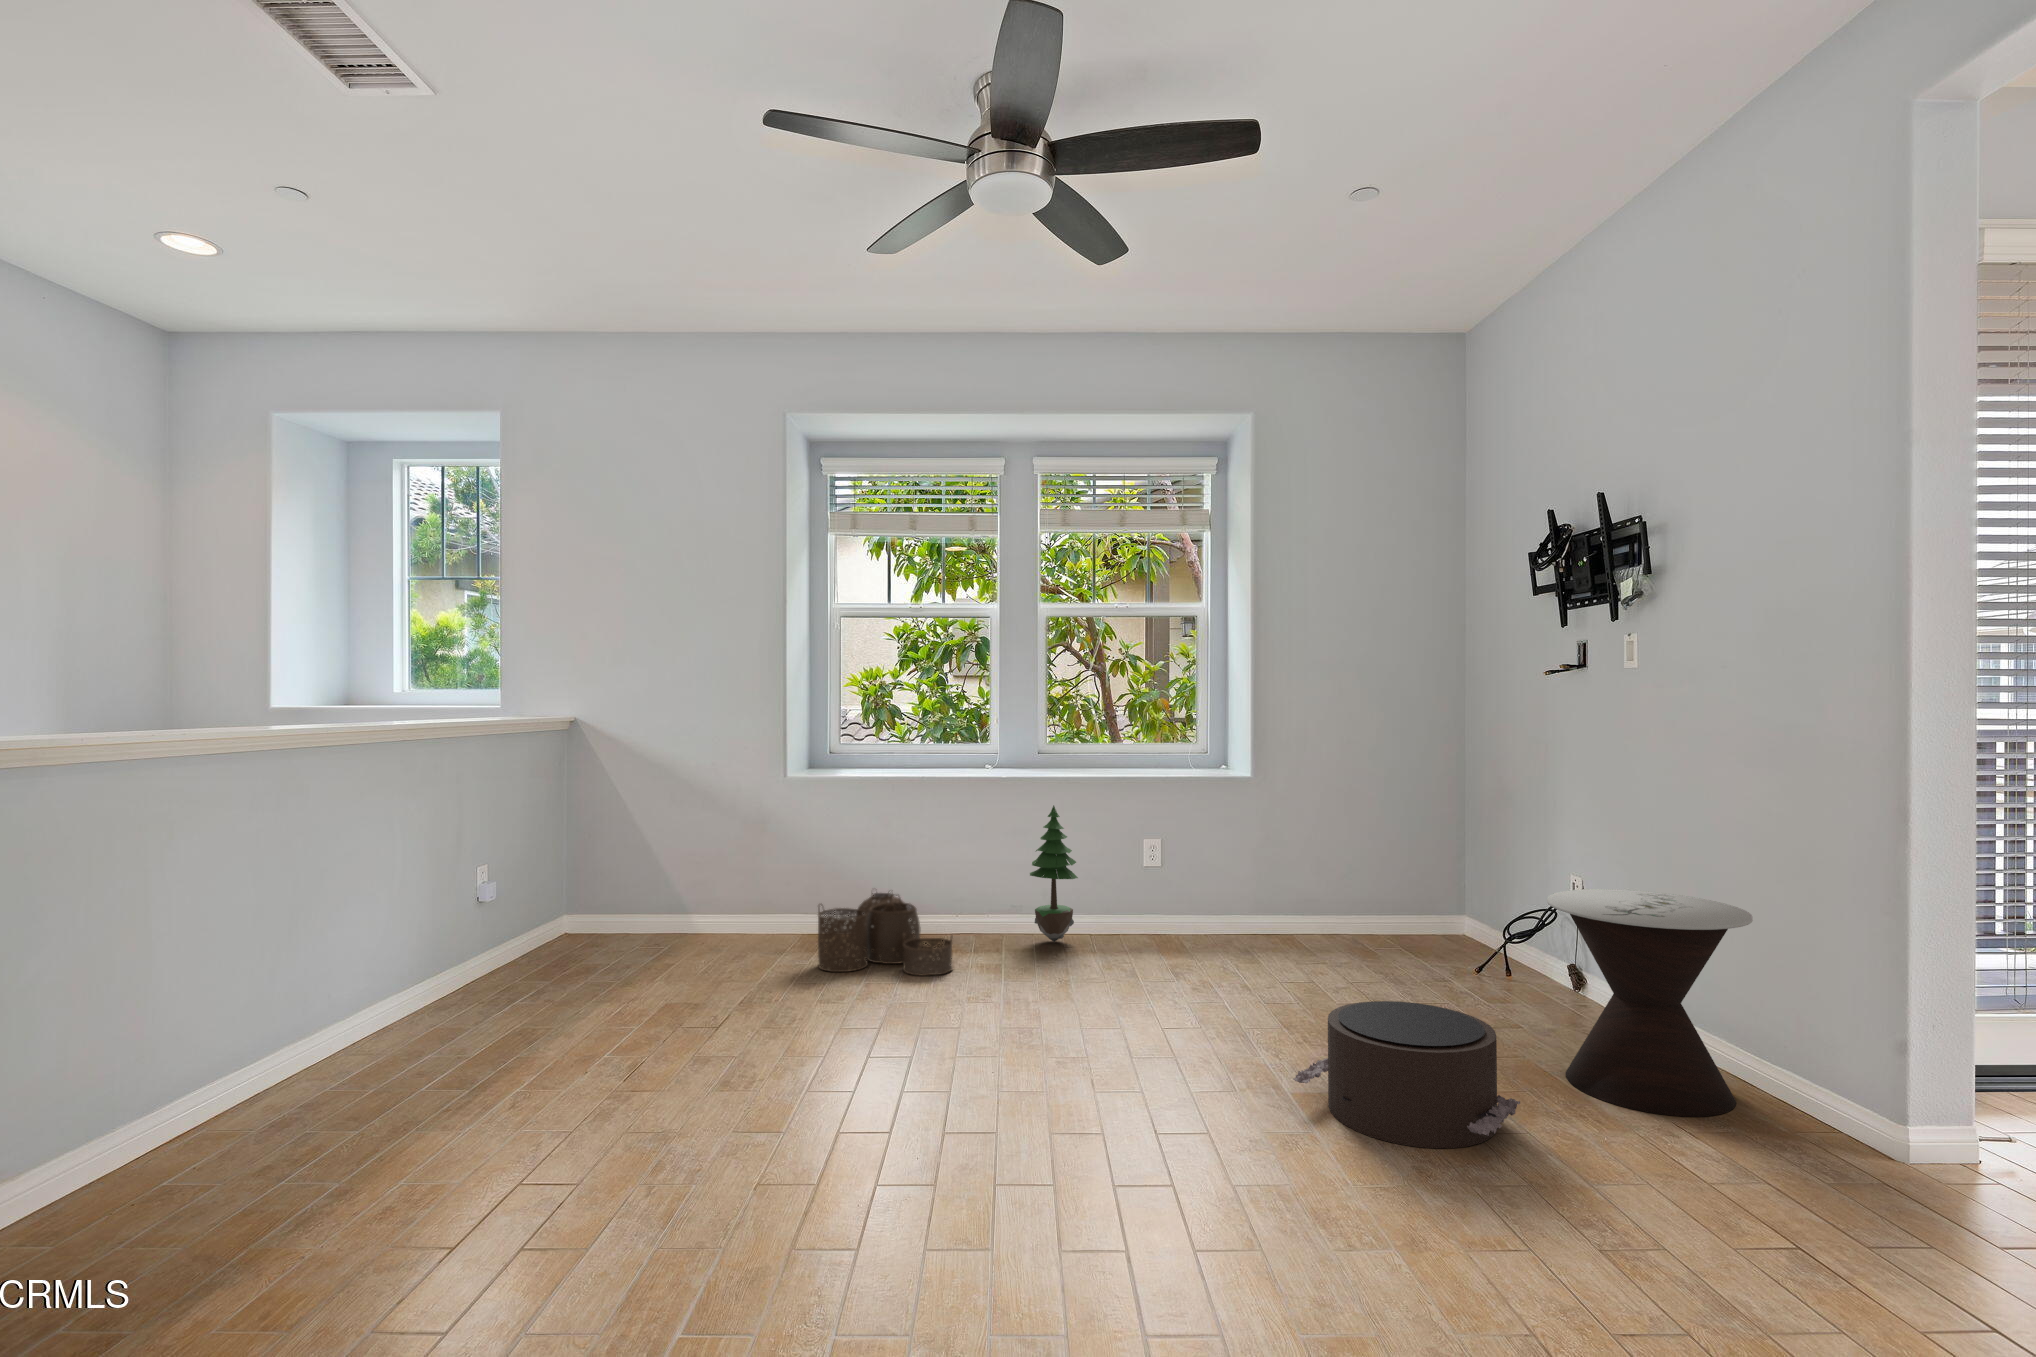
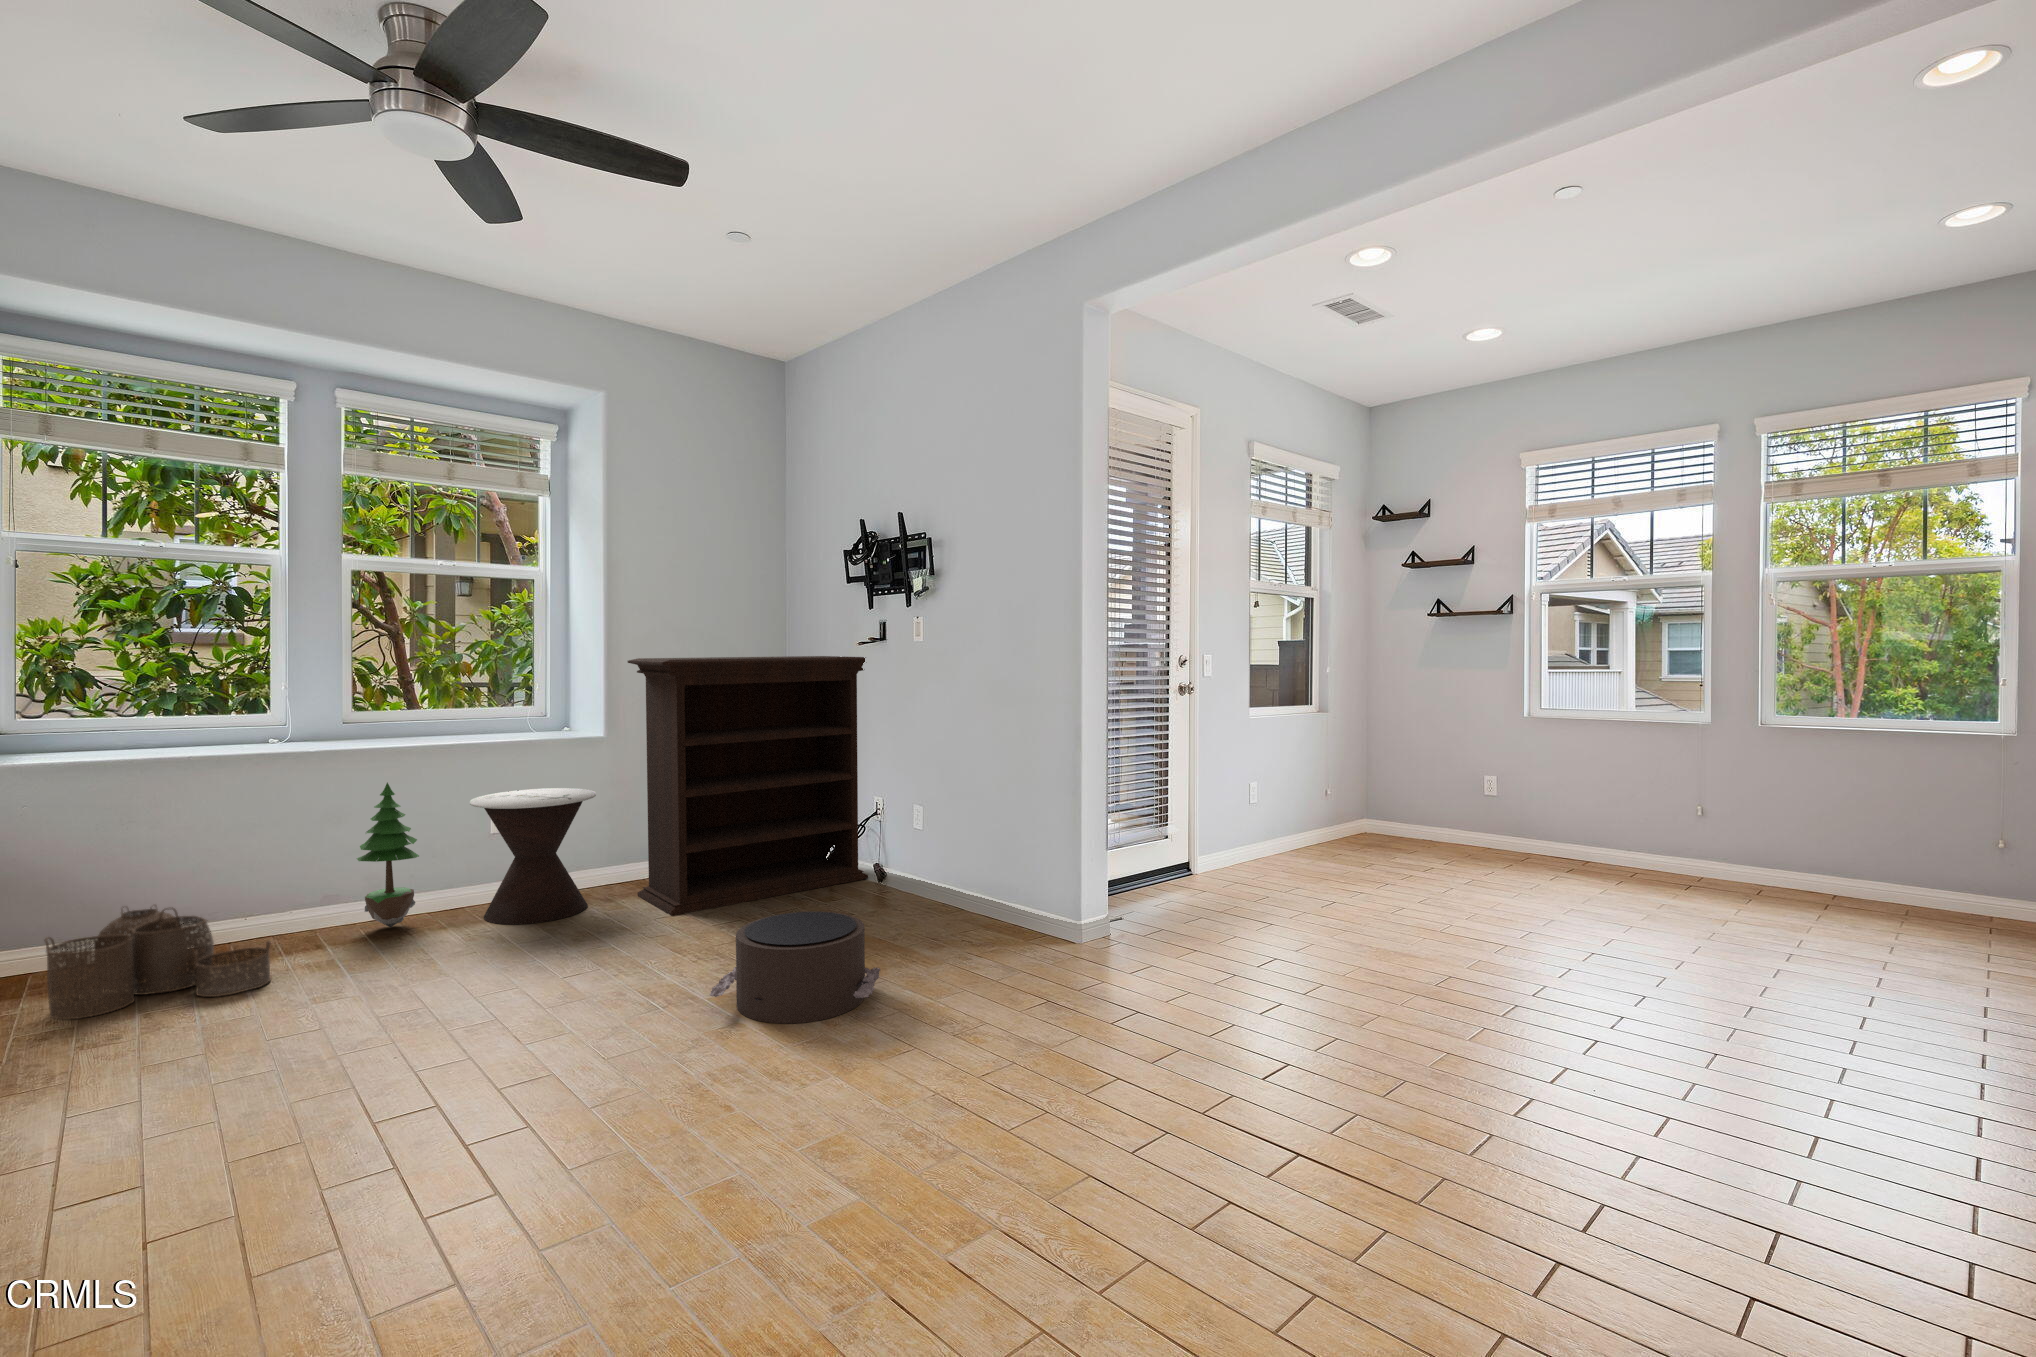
bookshelf: none [1270,690,1569,982] -> present [628,656,868,916]
side table: present [1547,889,1753,1117] -> present [470,788,596,925]

